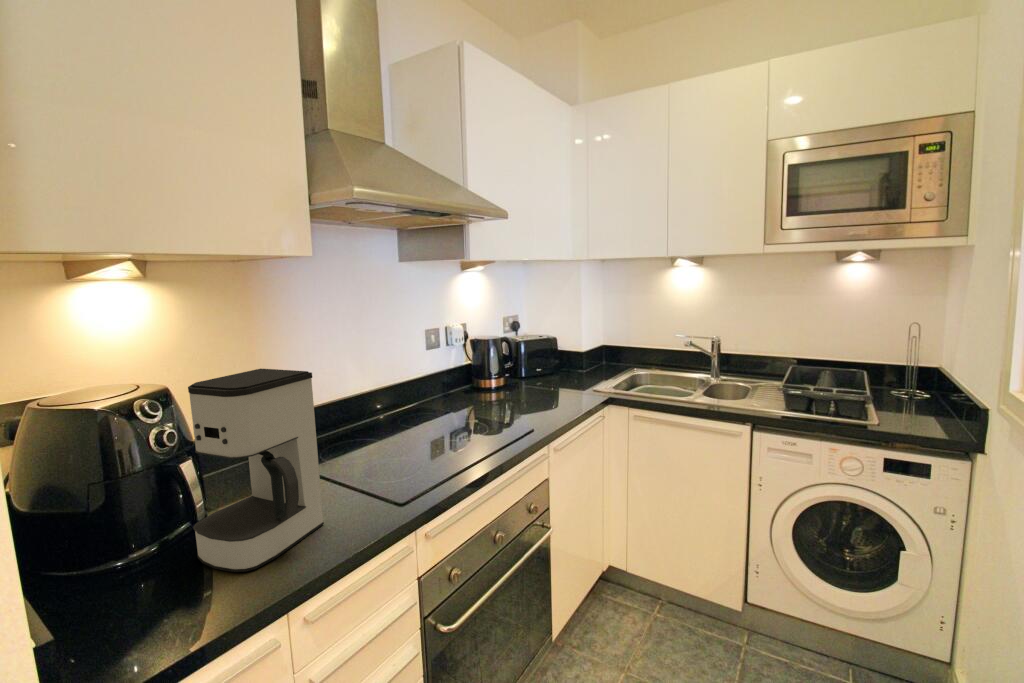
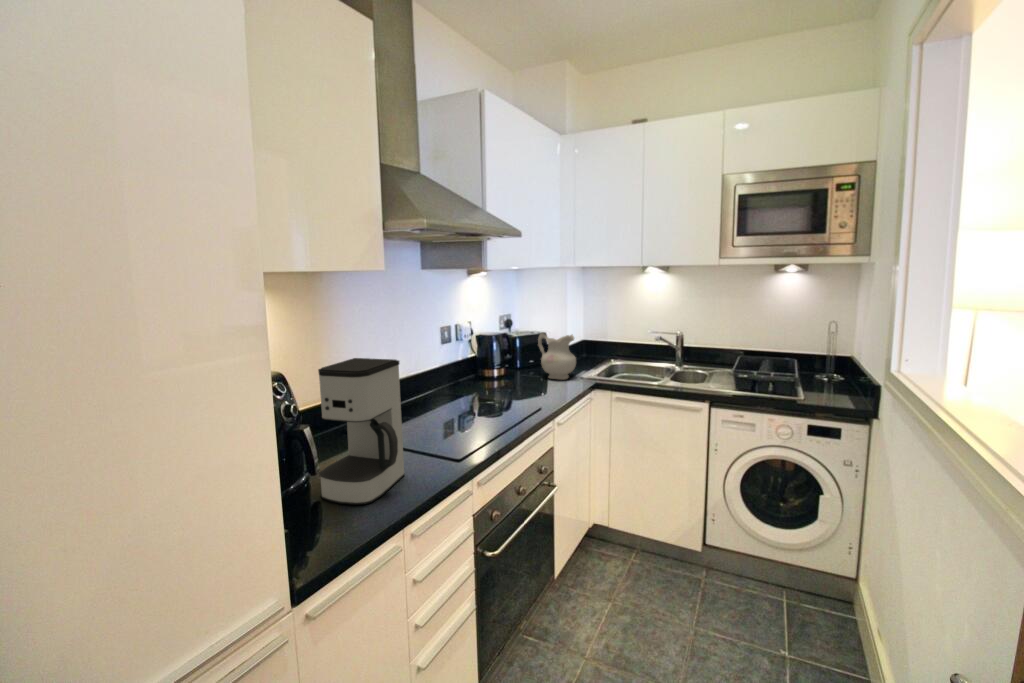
ceramic pitcher: none [544,336,588,393] -> present [538,332,576,380]

